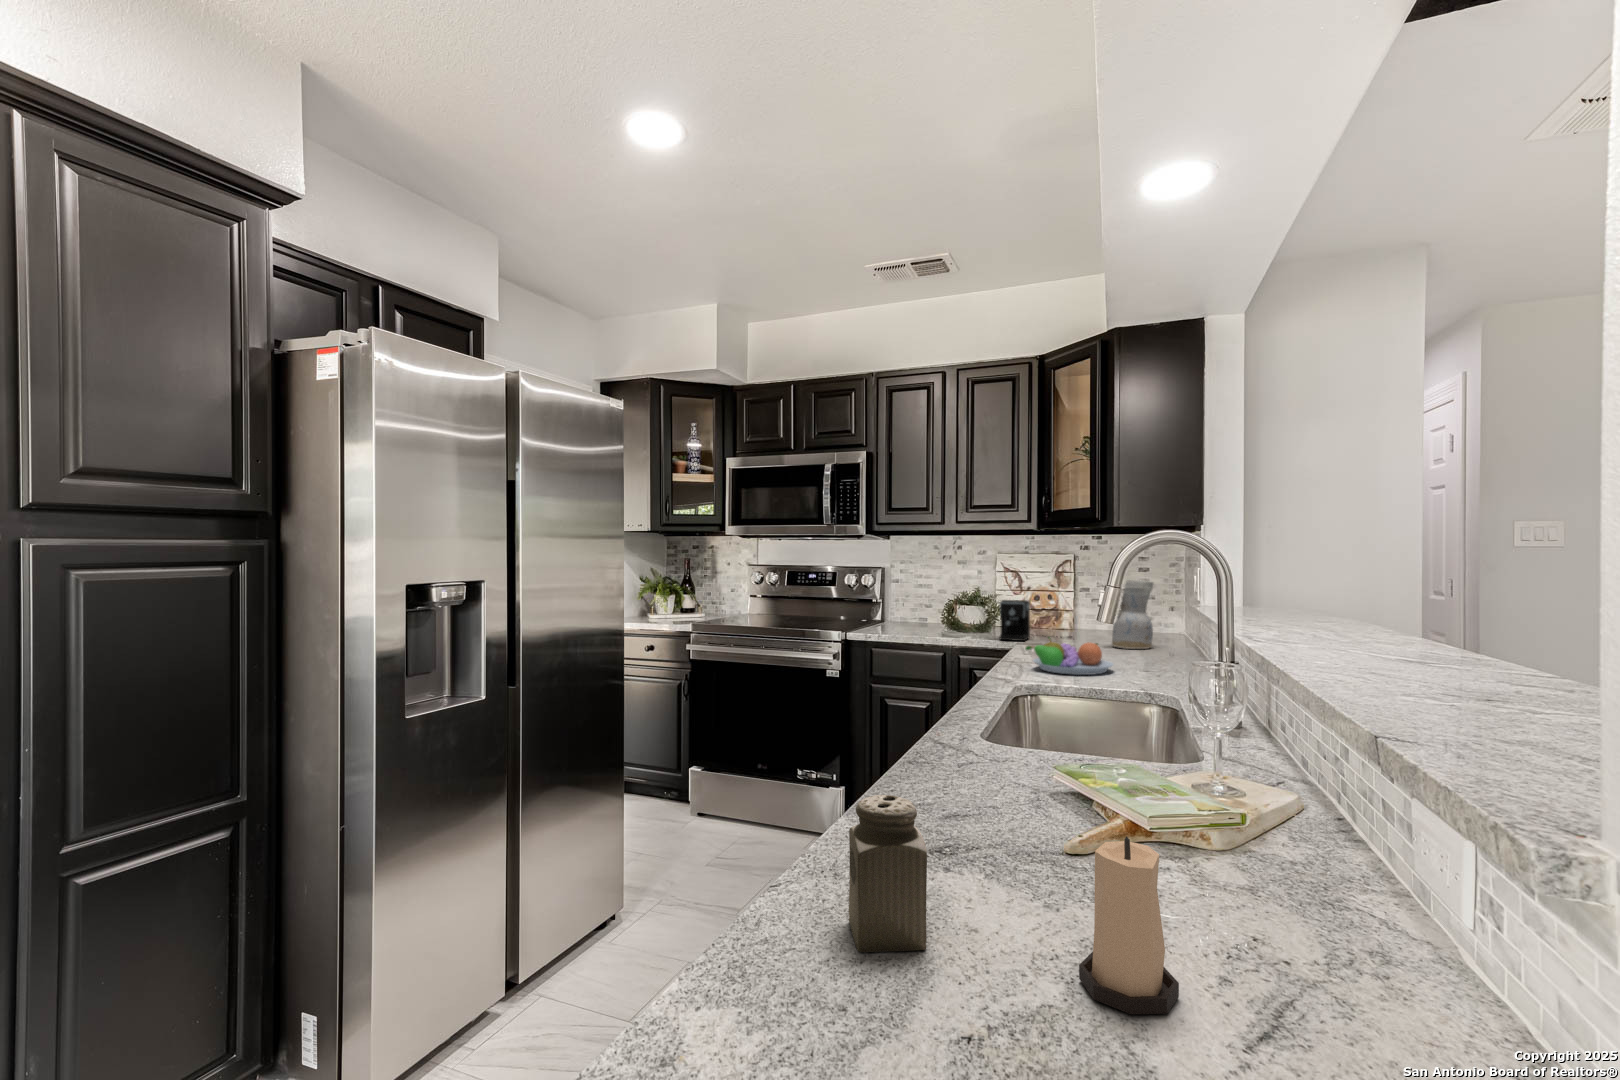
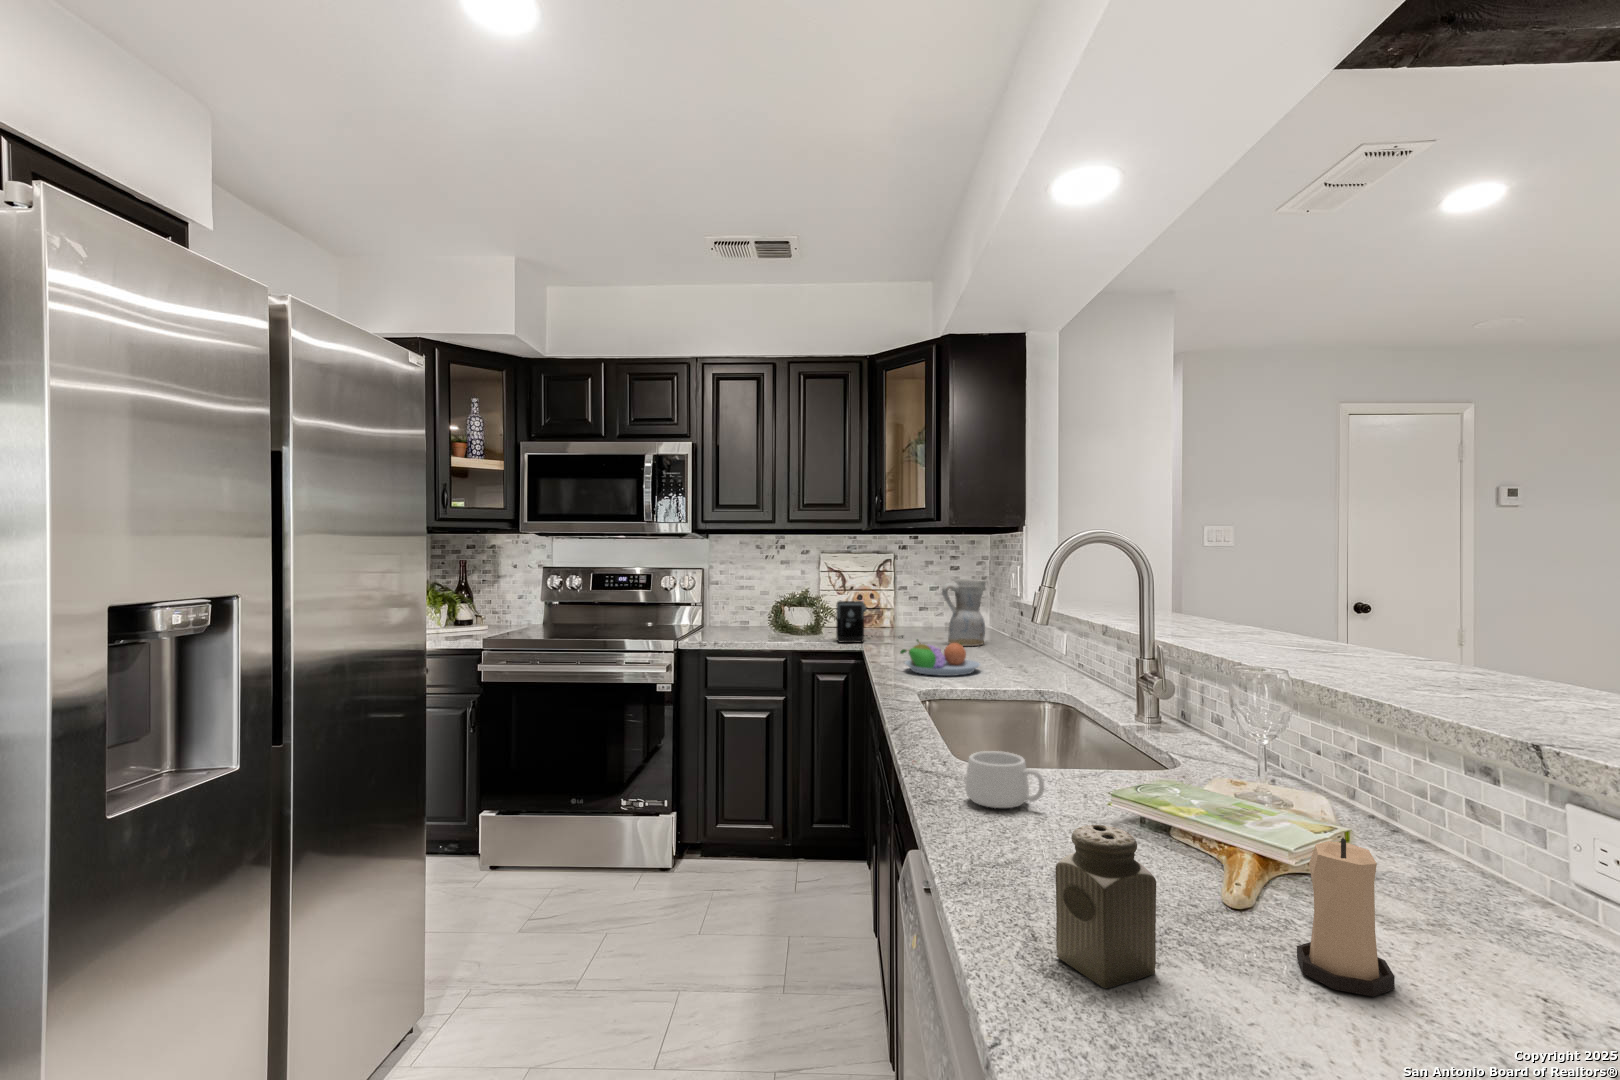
mug: none [938,736,1007,793] -> present [965,751,1044,808]

